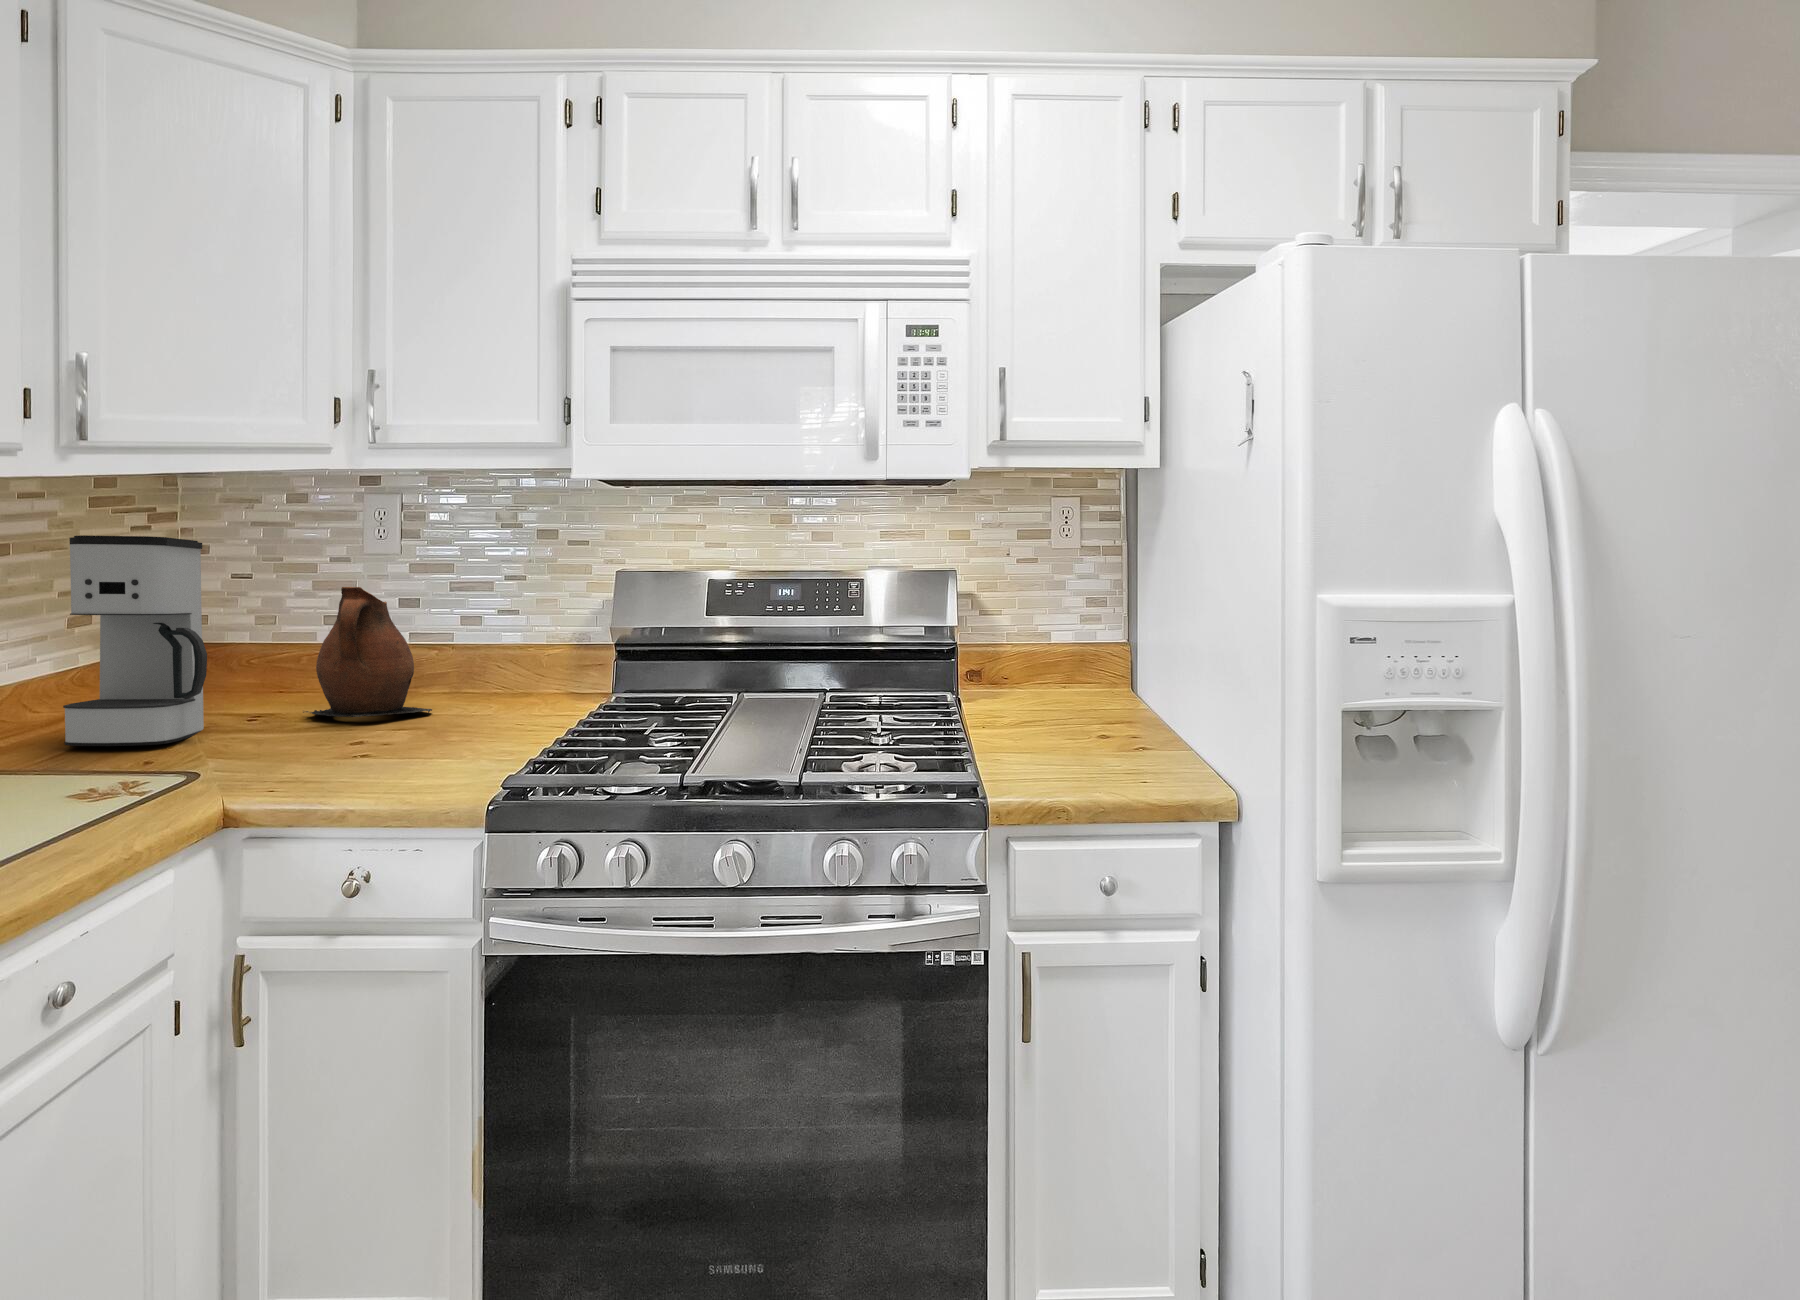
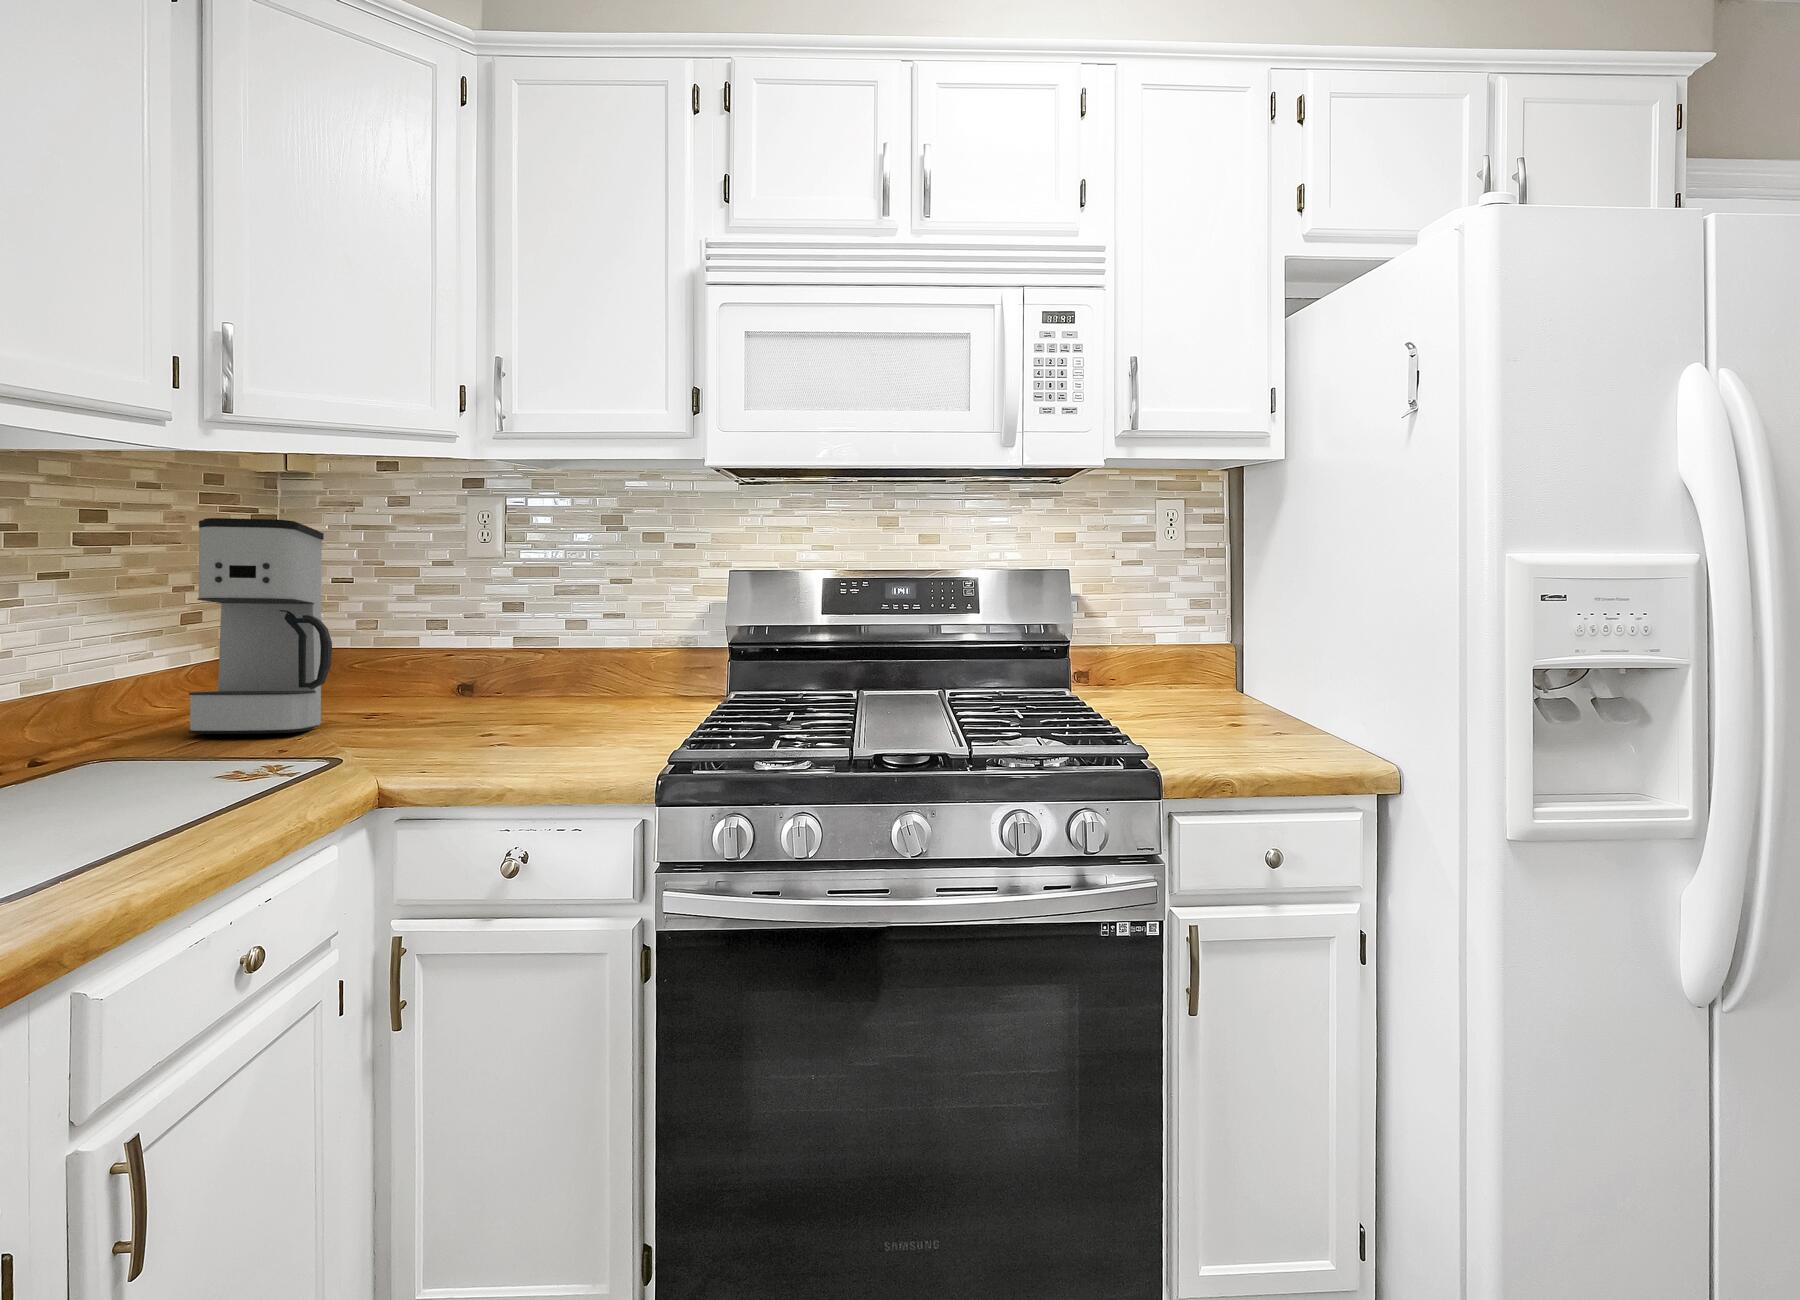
ceramic pitcher: present [303,587,432,717] -> none [415,581,545,713]

